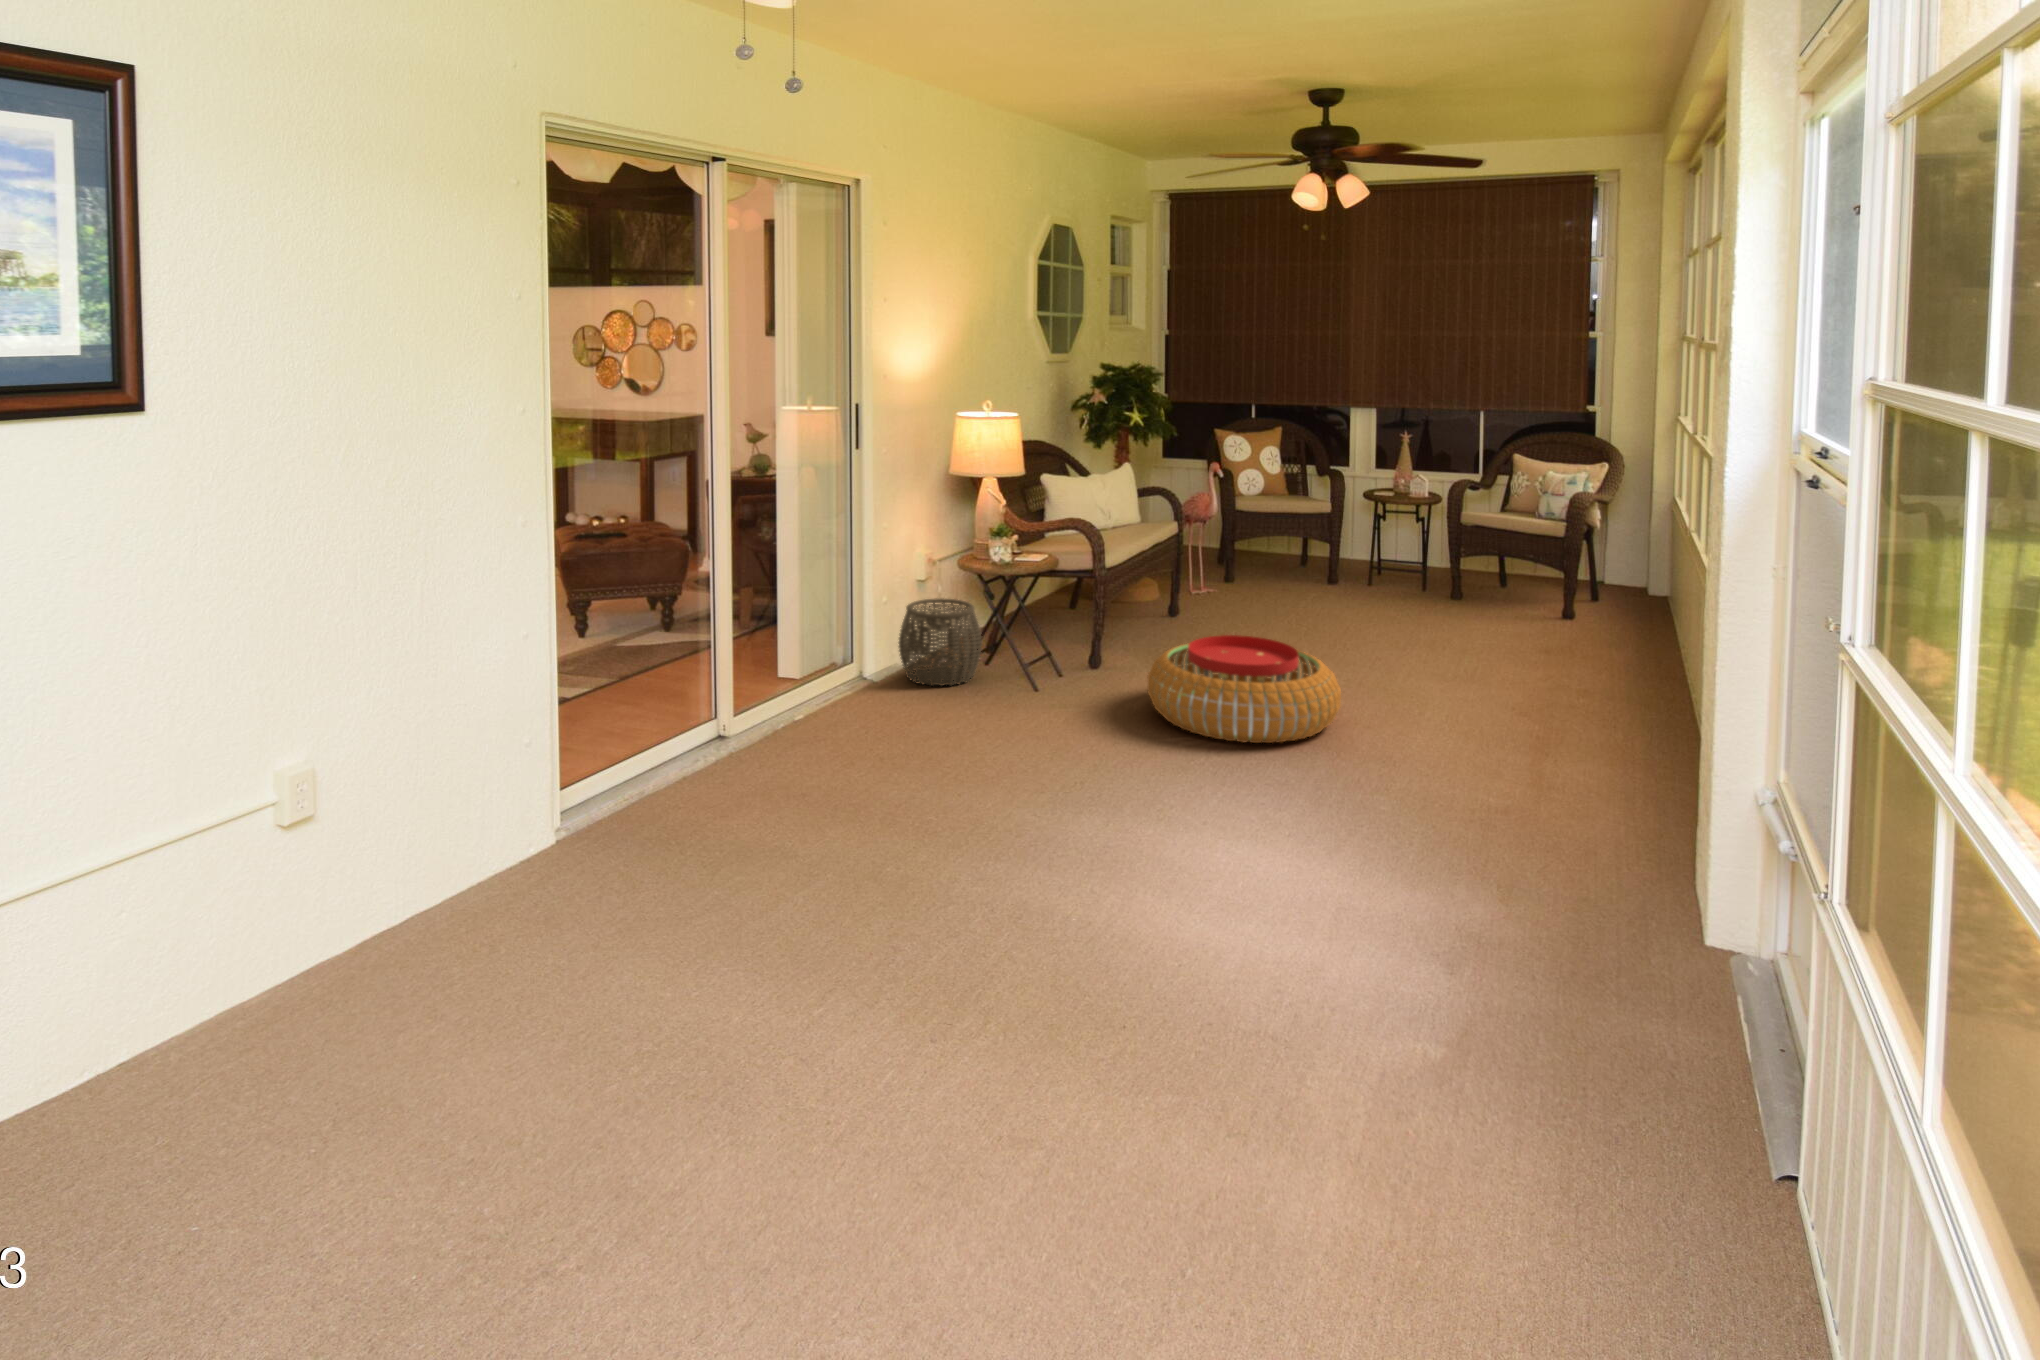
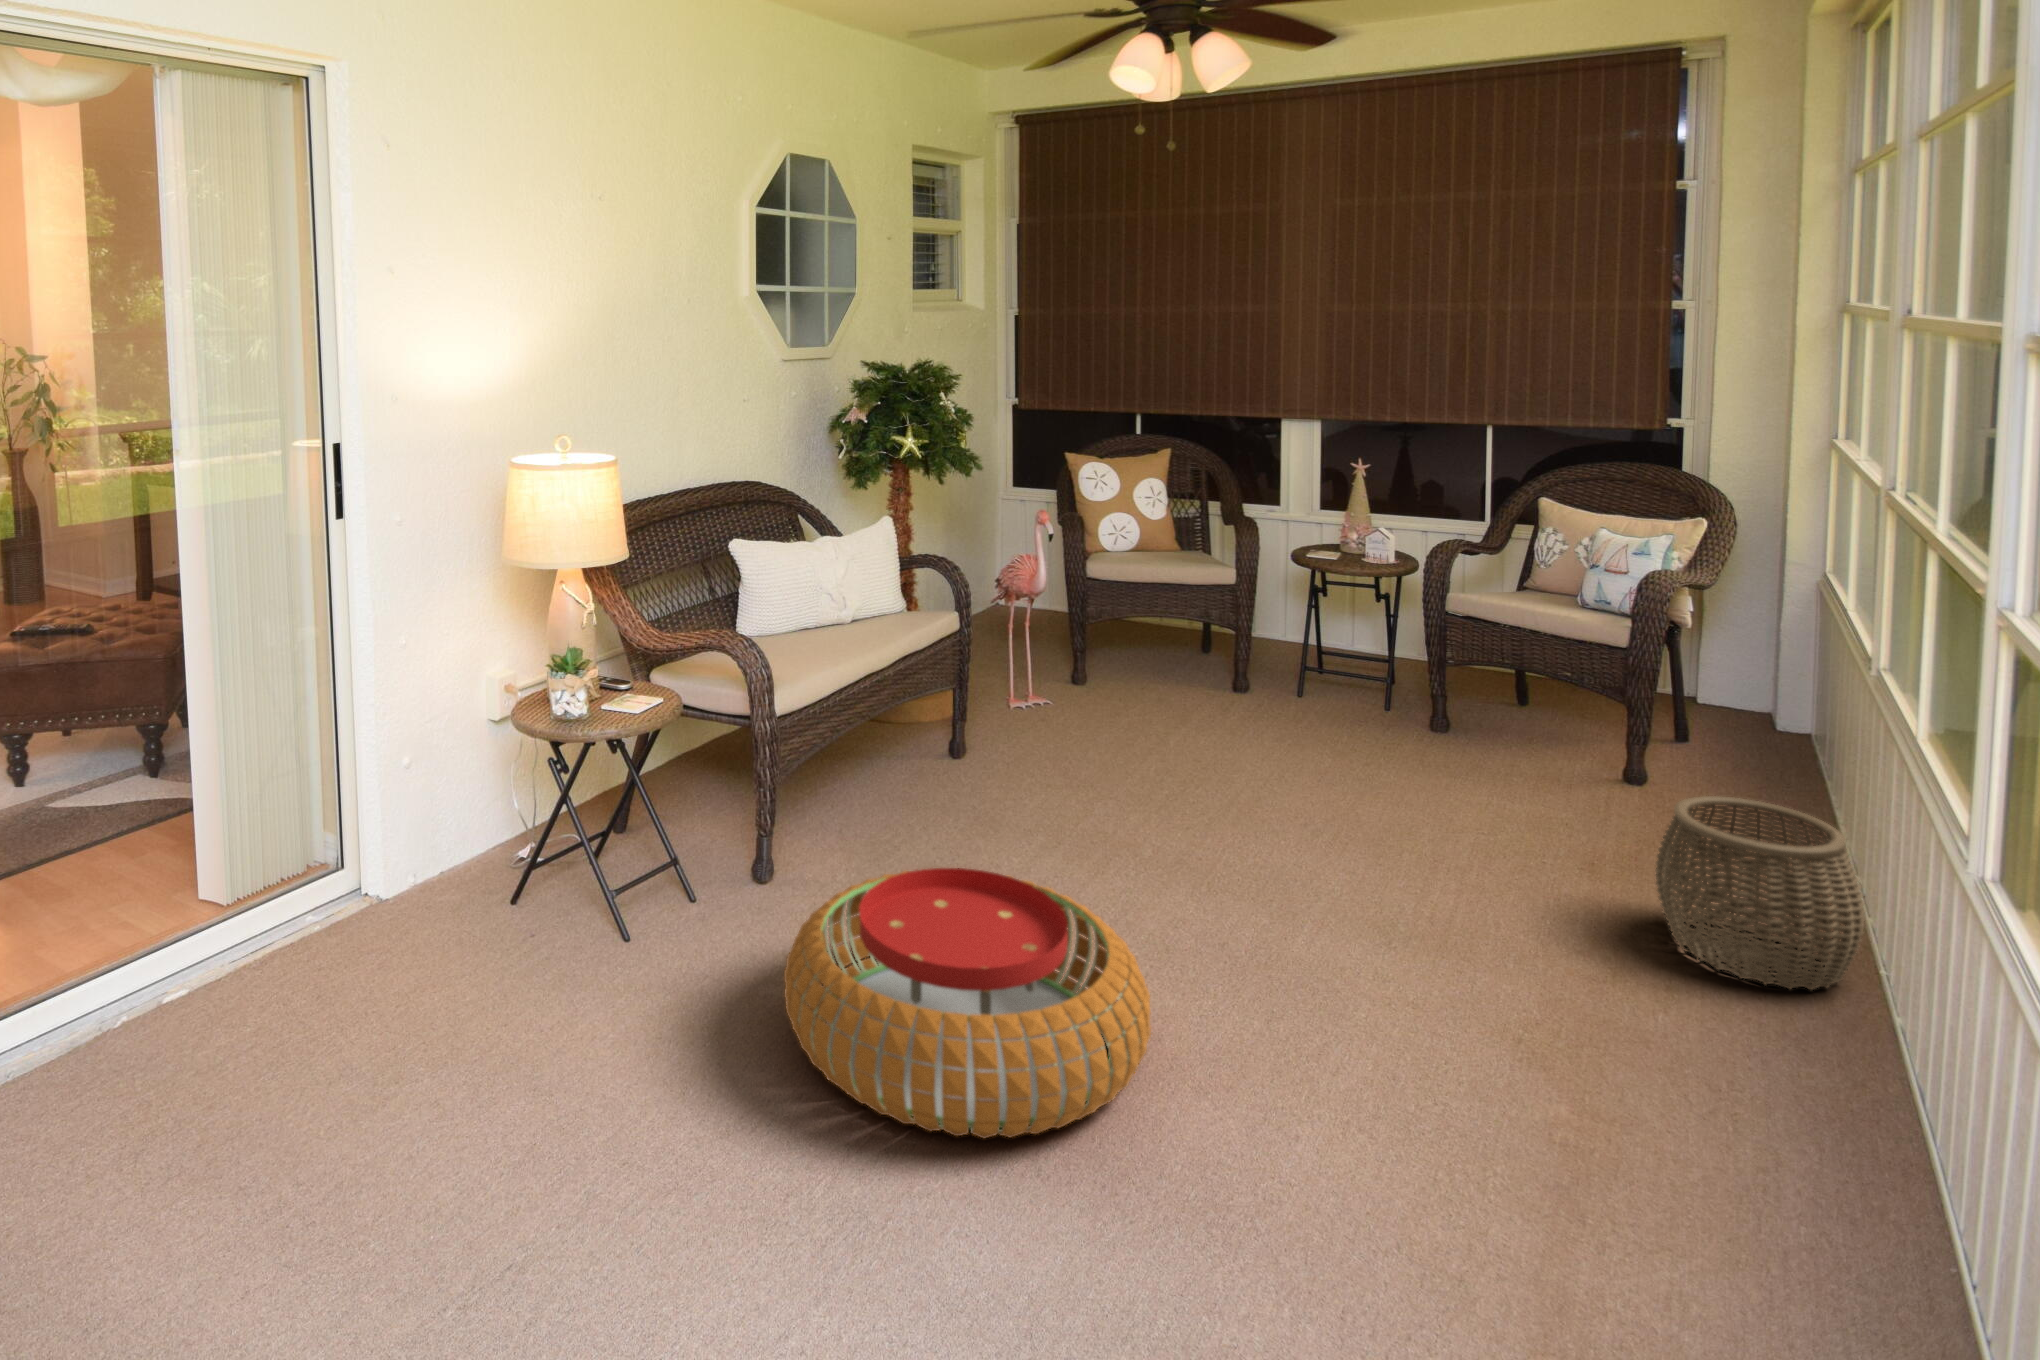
woven basket: present [899,598,982,686] -> present [1656,796,1865,990]

